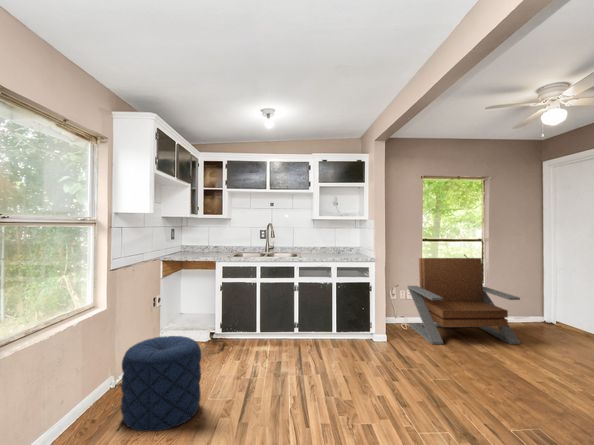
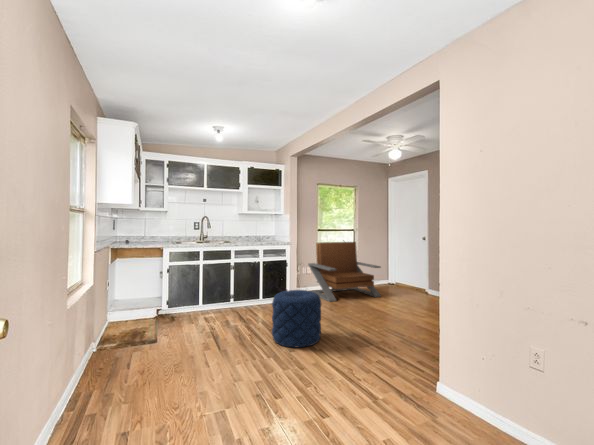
pouf: present [121,336,201,431] -> present [272,290,321,348]

